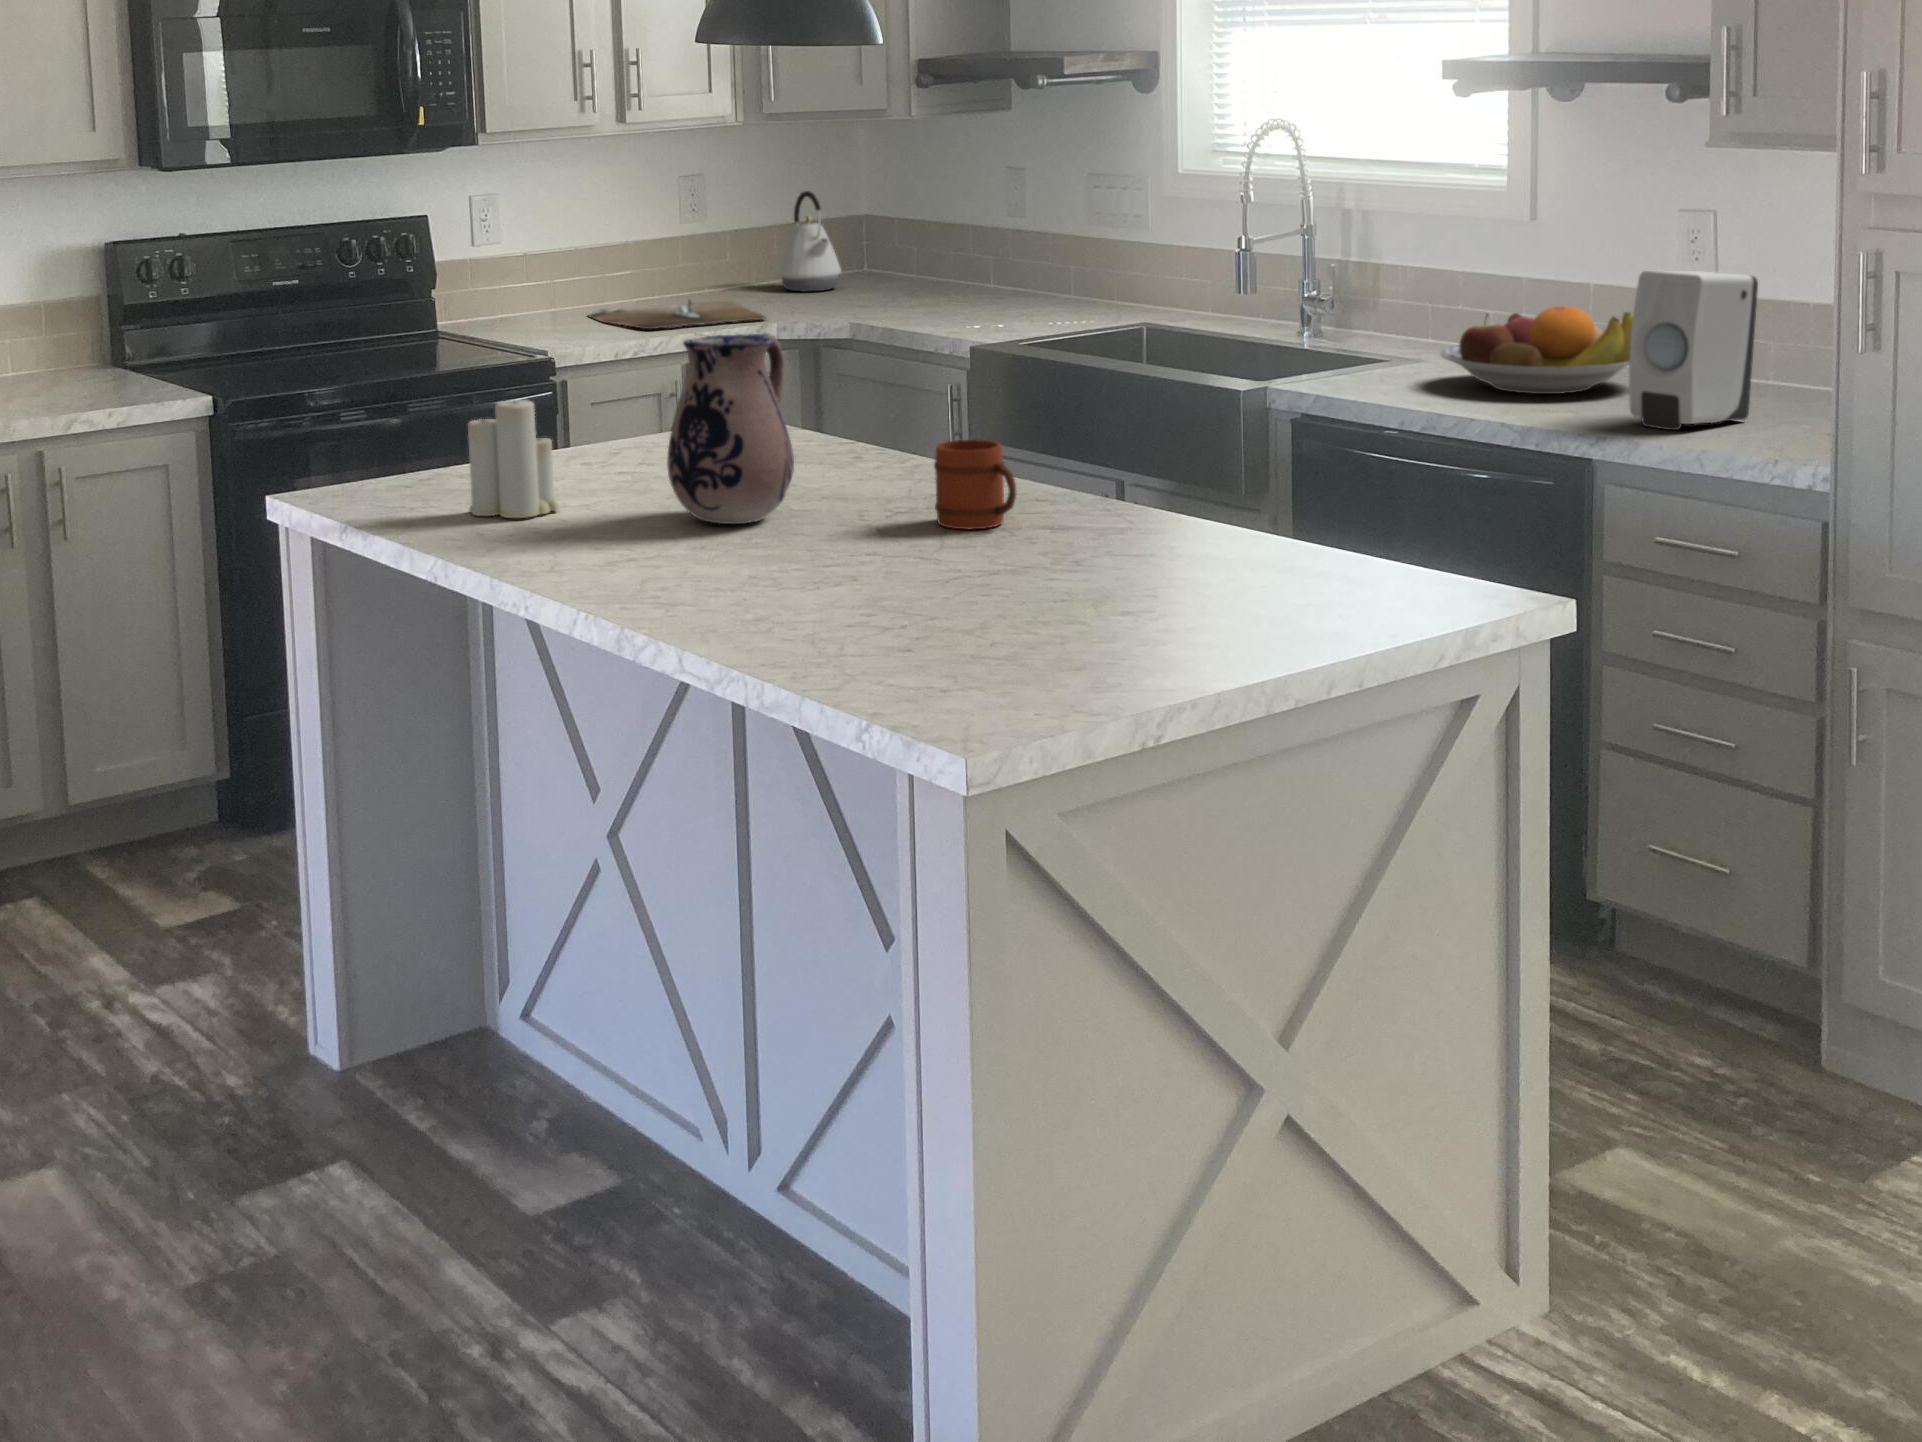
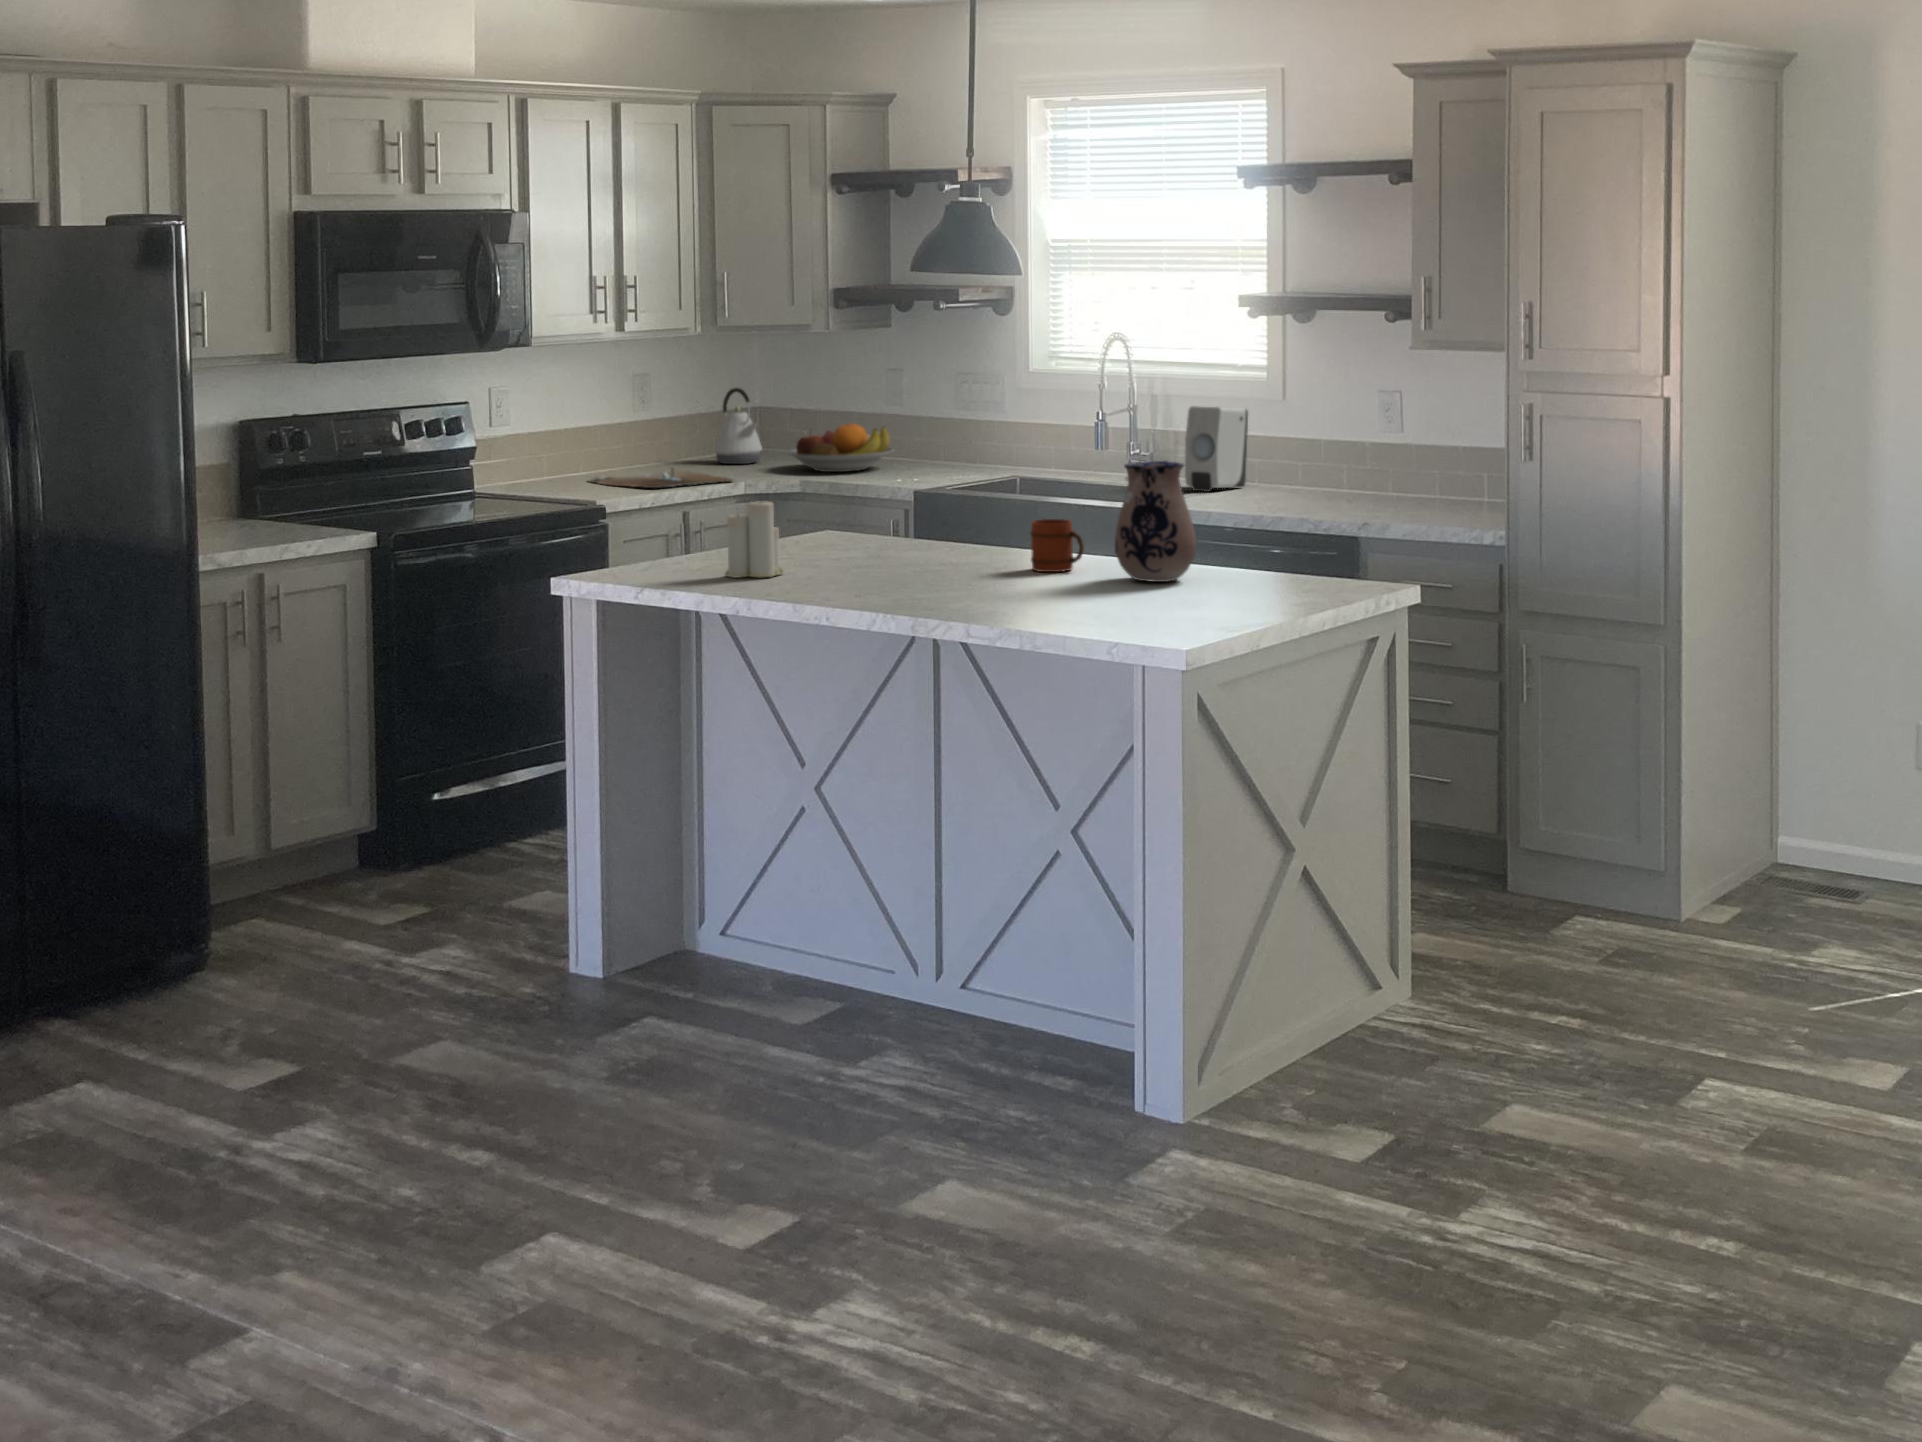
soap dispenser: present [1629,271,1758,430] -> present [1185,406,1248,492]
fruit bowl: present [1440,306,1633,394] -> present [786,424,893,472]
ceramic pitcher: present [667,333,794,524] -> present [1115,461,1197,582]

